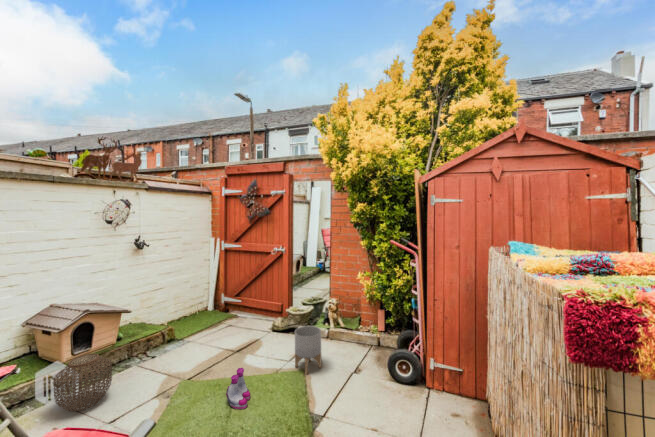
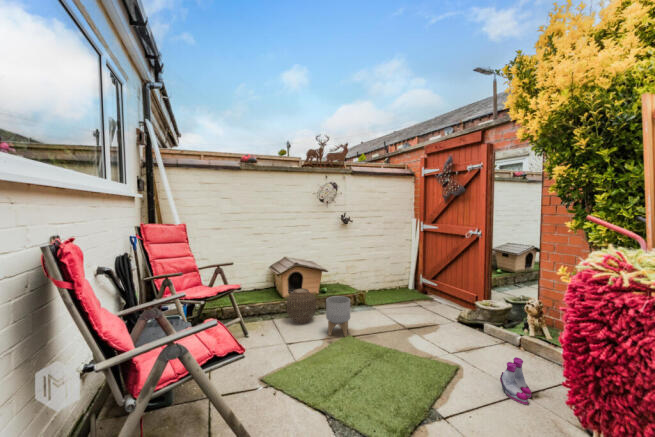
planter: present [295,326,321,375] -> present [326,296,350,337]
boots: present [226,368,250,409] -> present [500,357,532,404]

